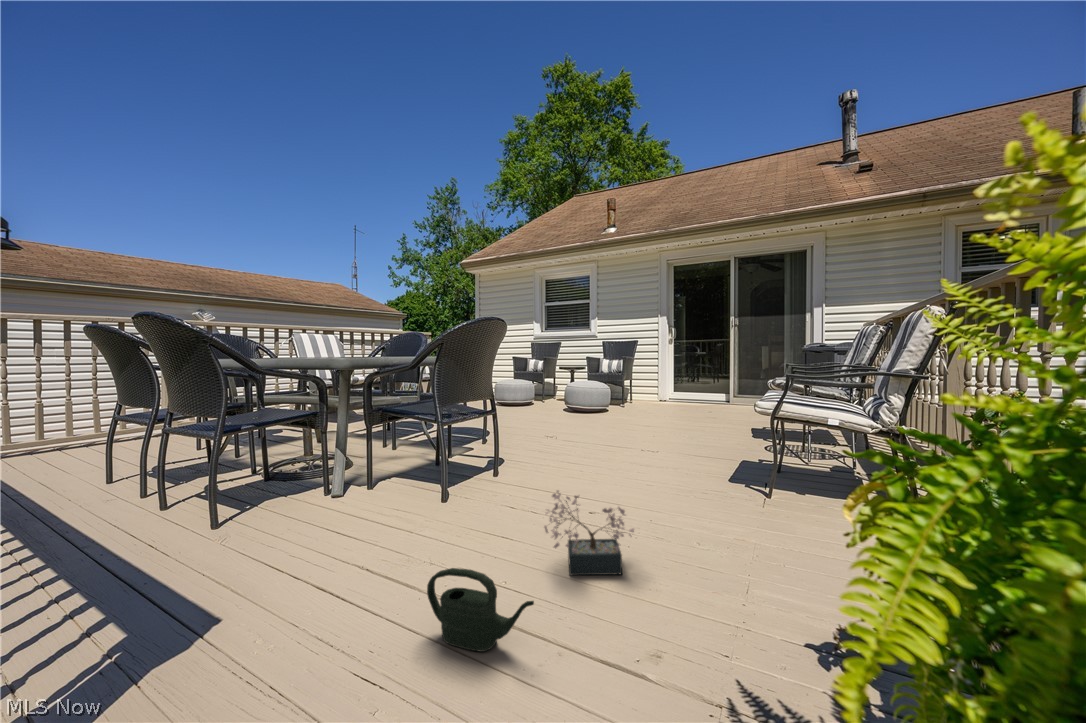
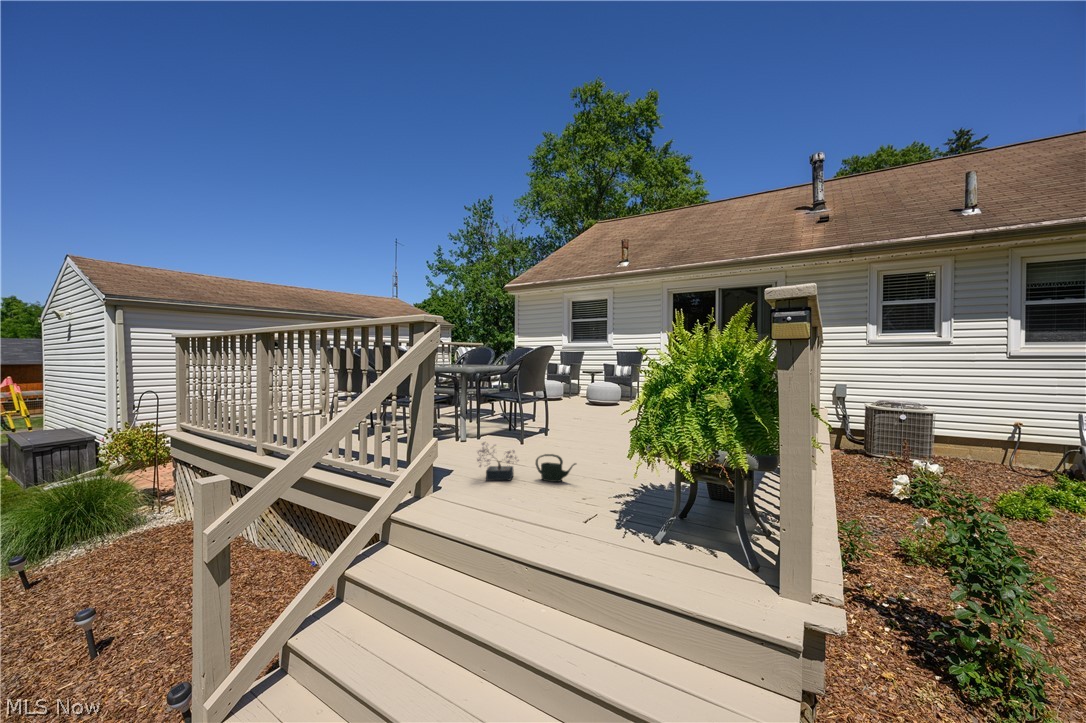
decorative plant: present [544,491,634,575] -> present [477,442,519,480]

